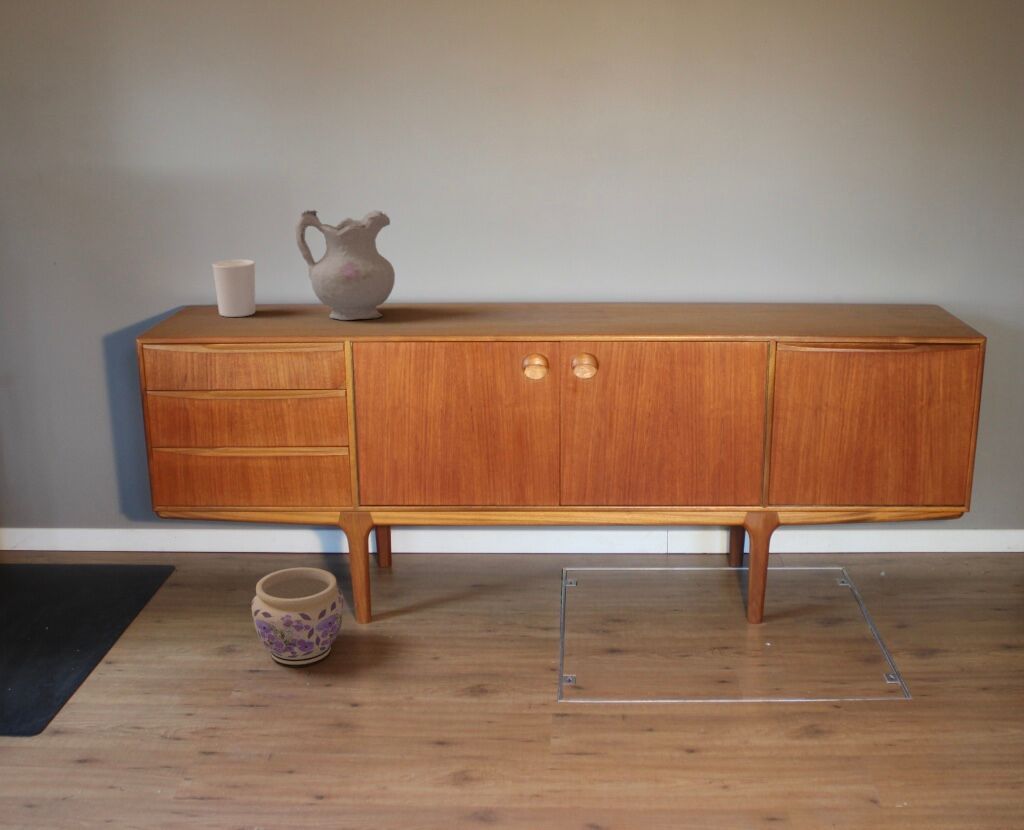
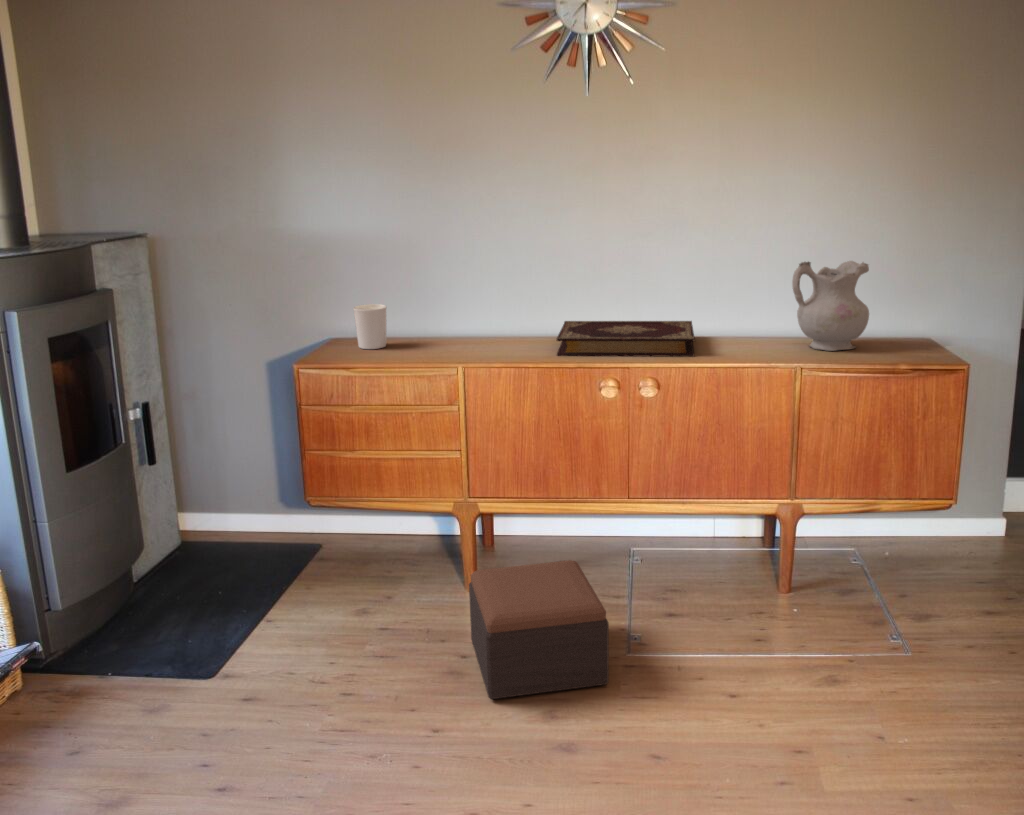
ceramic pitcher: present [296,210,395,320] -> present [792,261,869,351]
book: none [471,283,644,327] -> present [557,321,695,357]
planter: present [251,567,344,667] -> none [386,546,457,624]
footstool: none [357,585,533,765] -> present [469,560,609,699]

